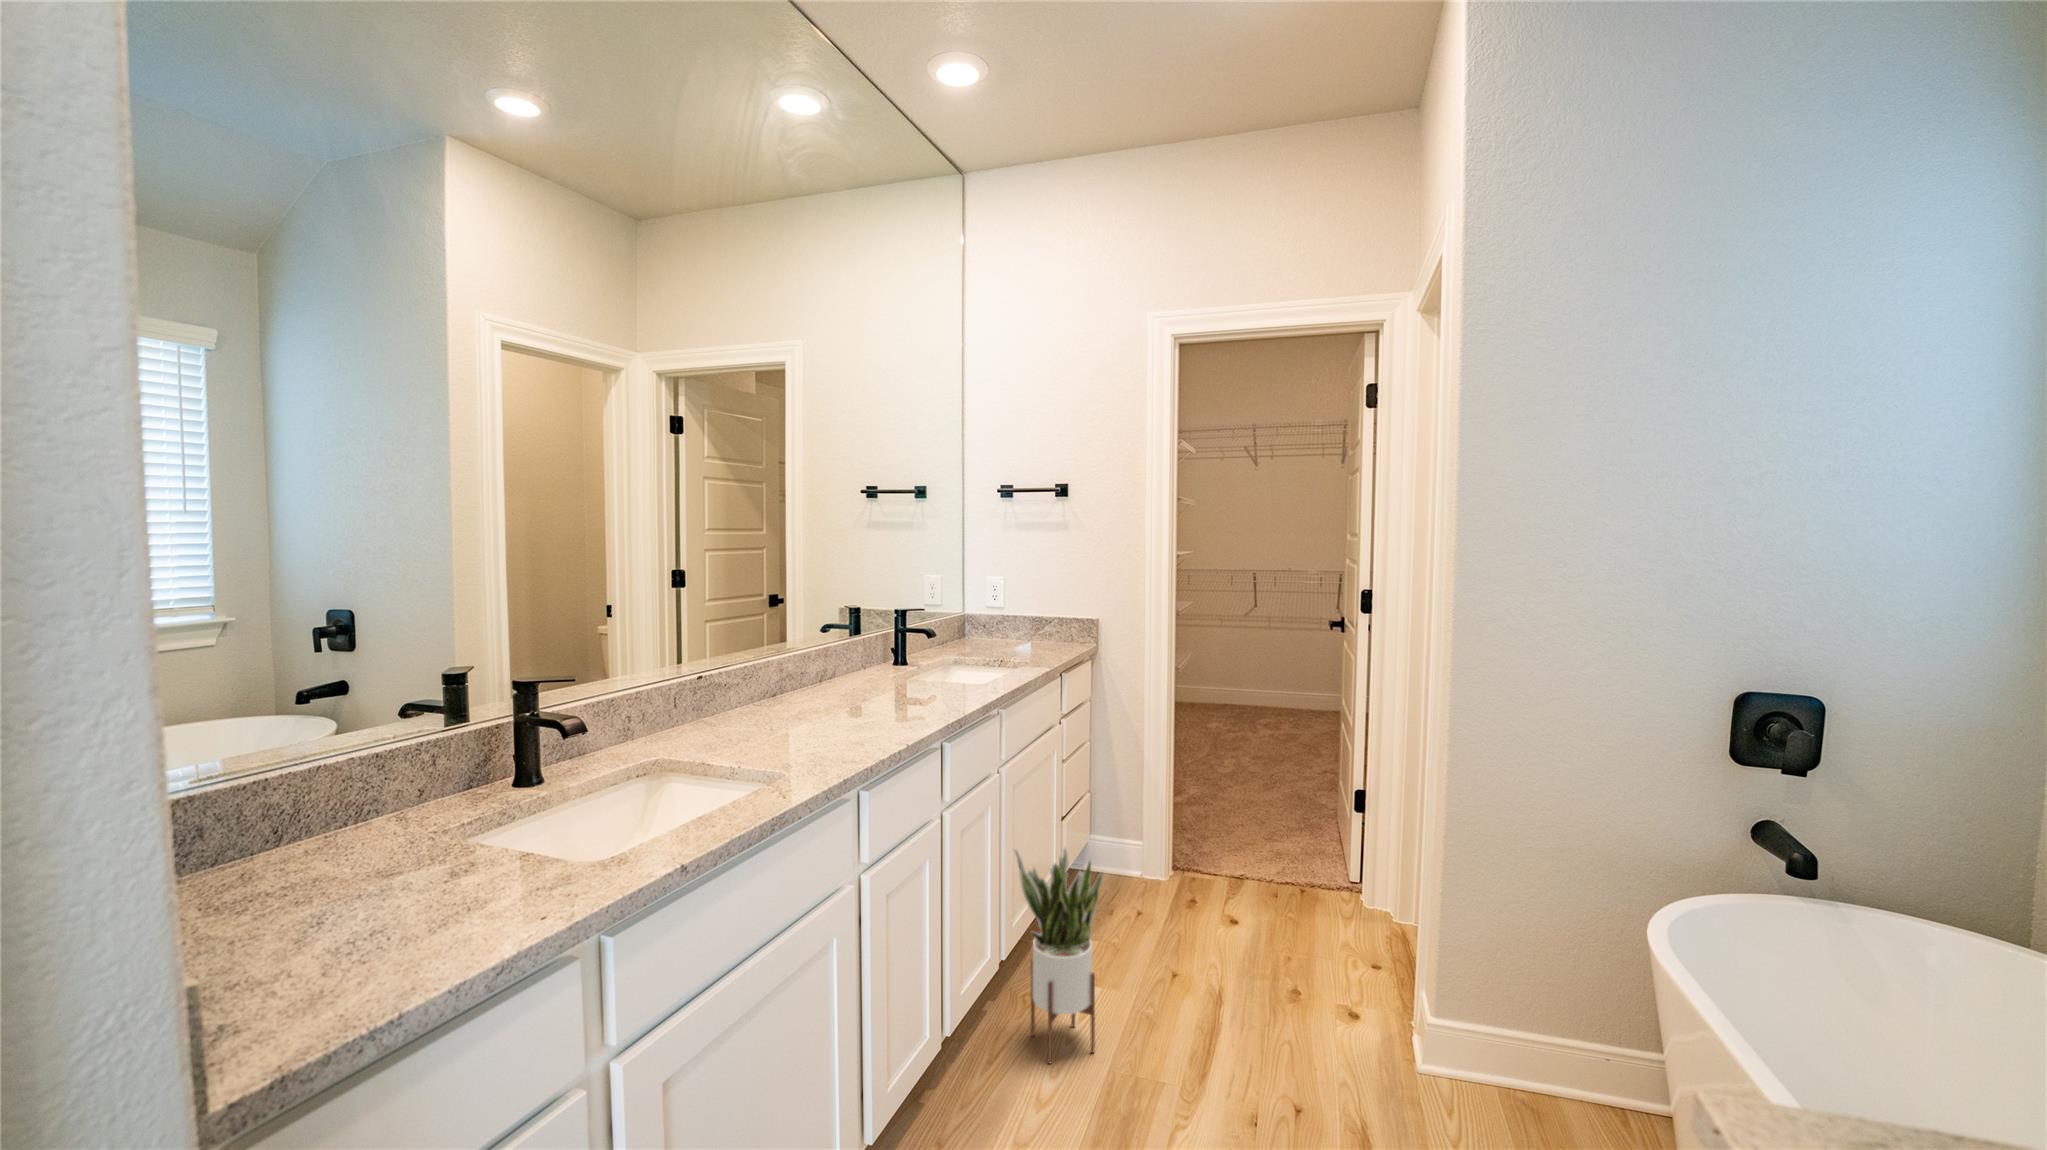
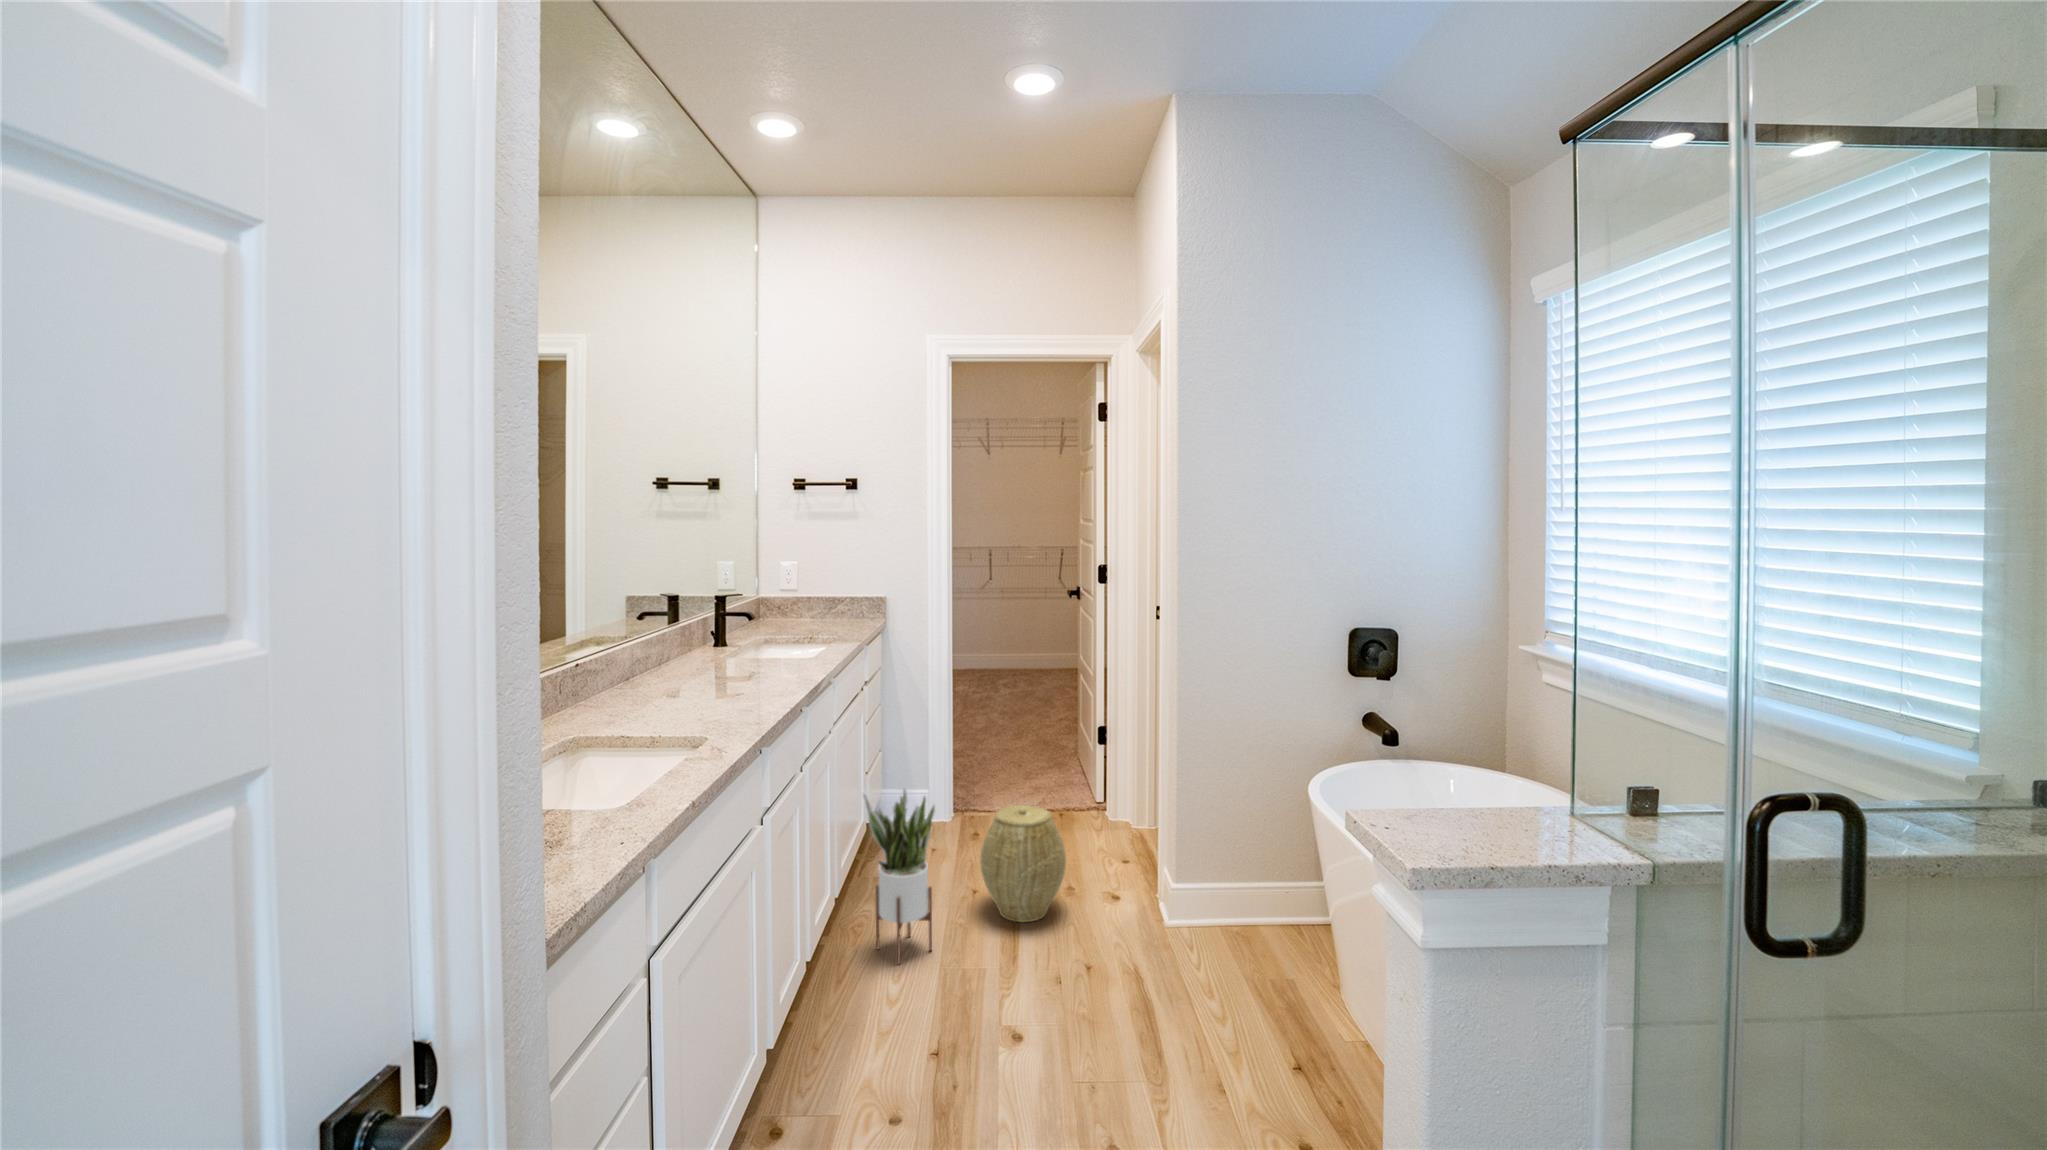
woven basket: none [1169,881,1280,1036] -> present [980,805,1066,922]

